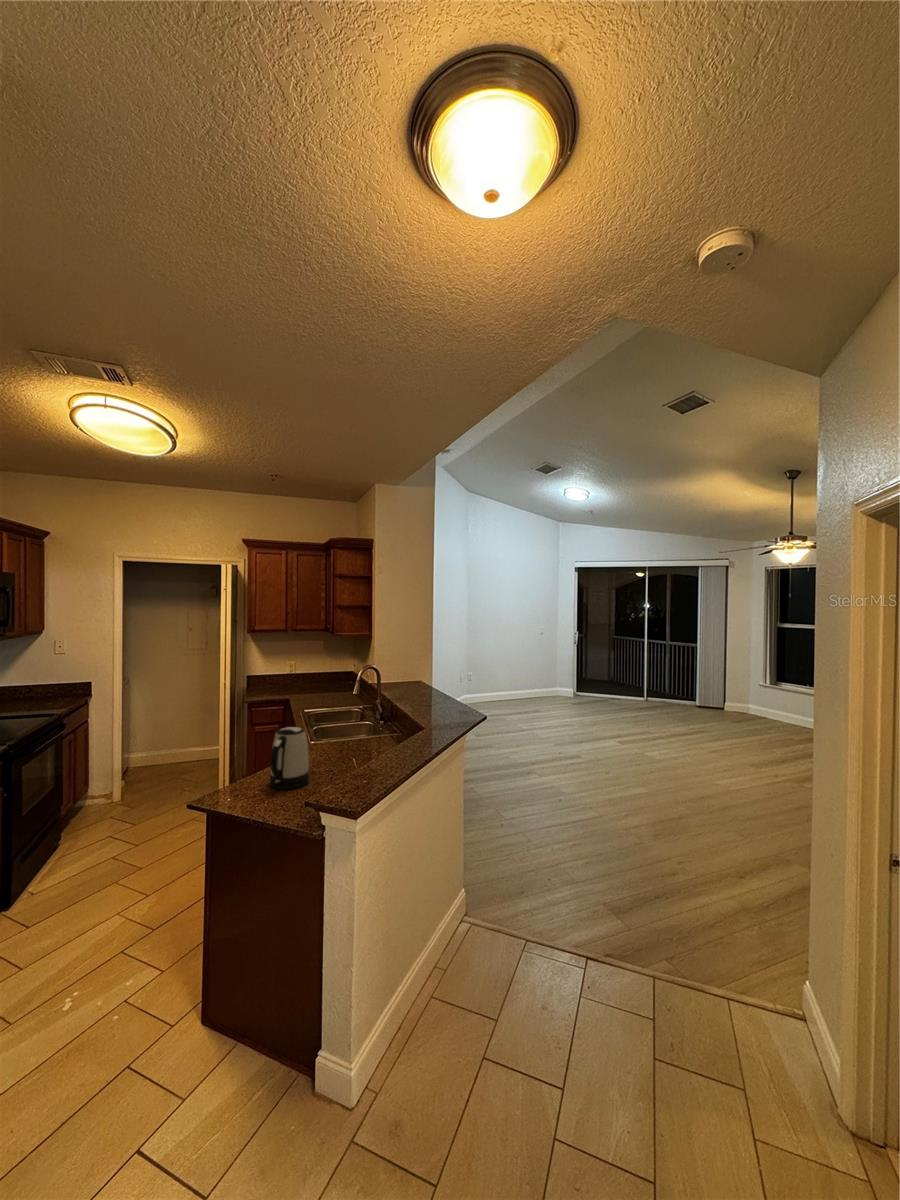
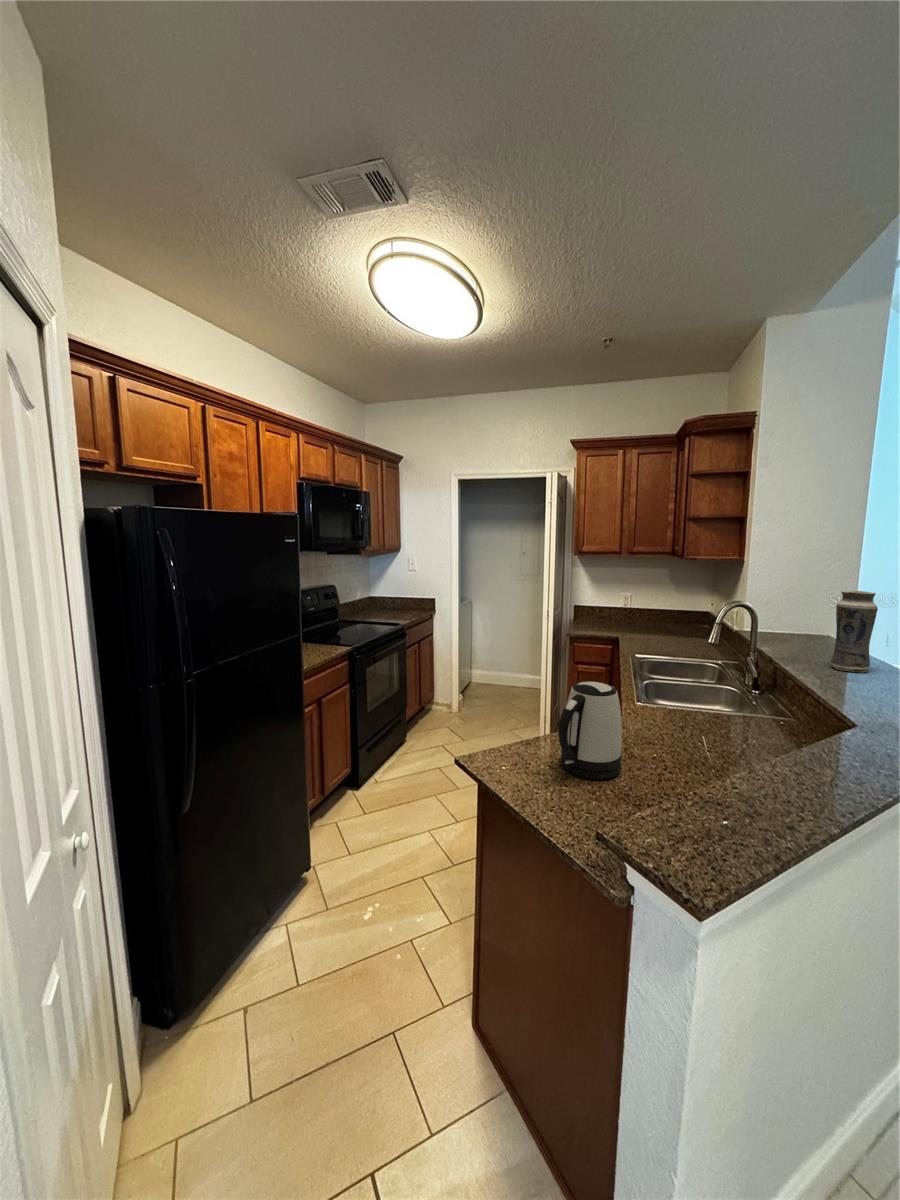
vase: none [419,654,437,702] -> present [831,590,878,673]

